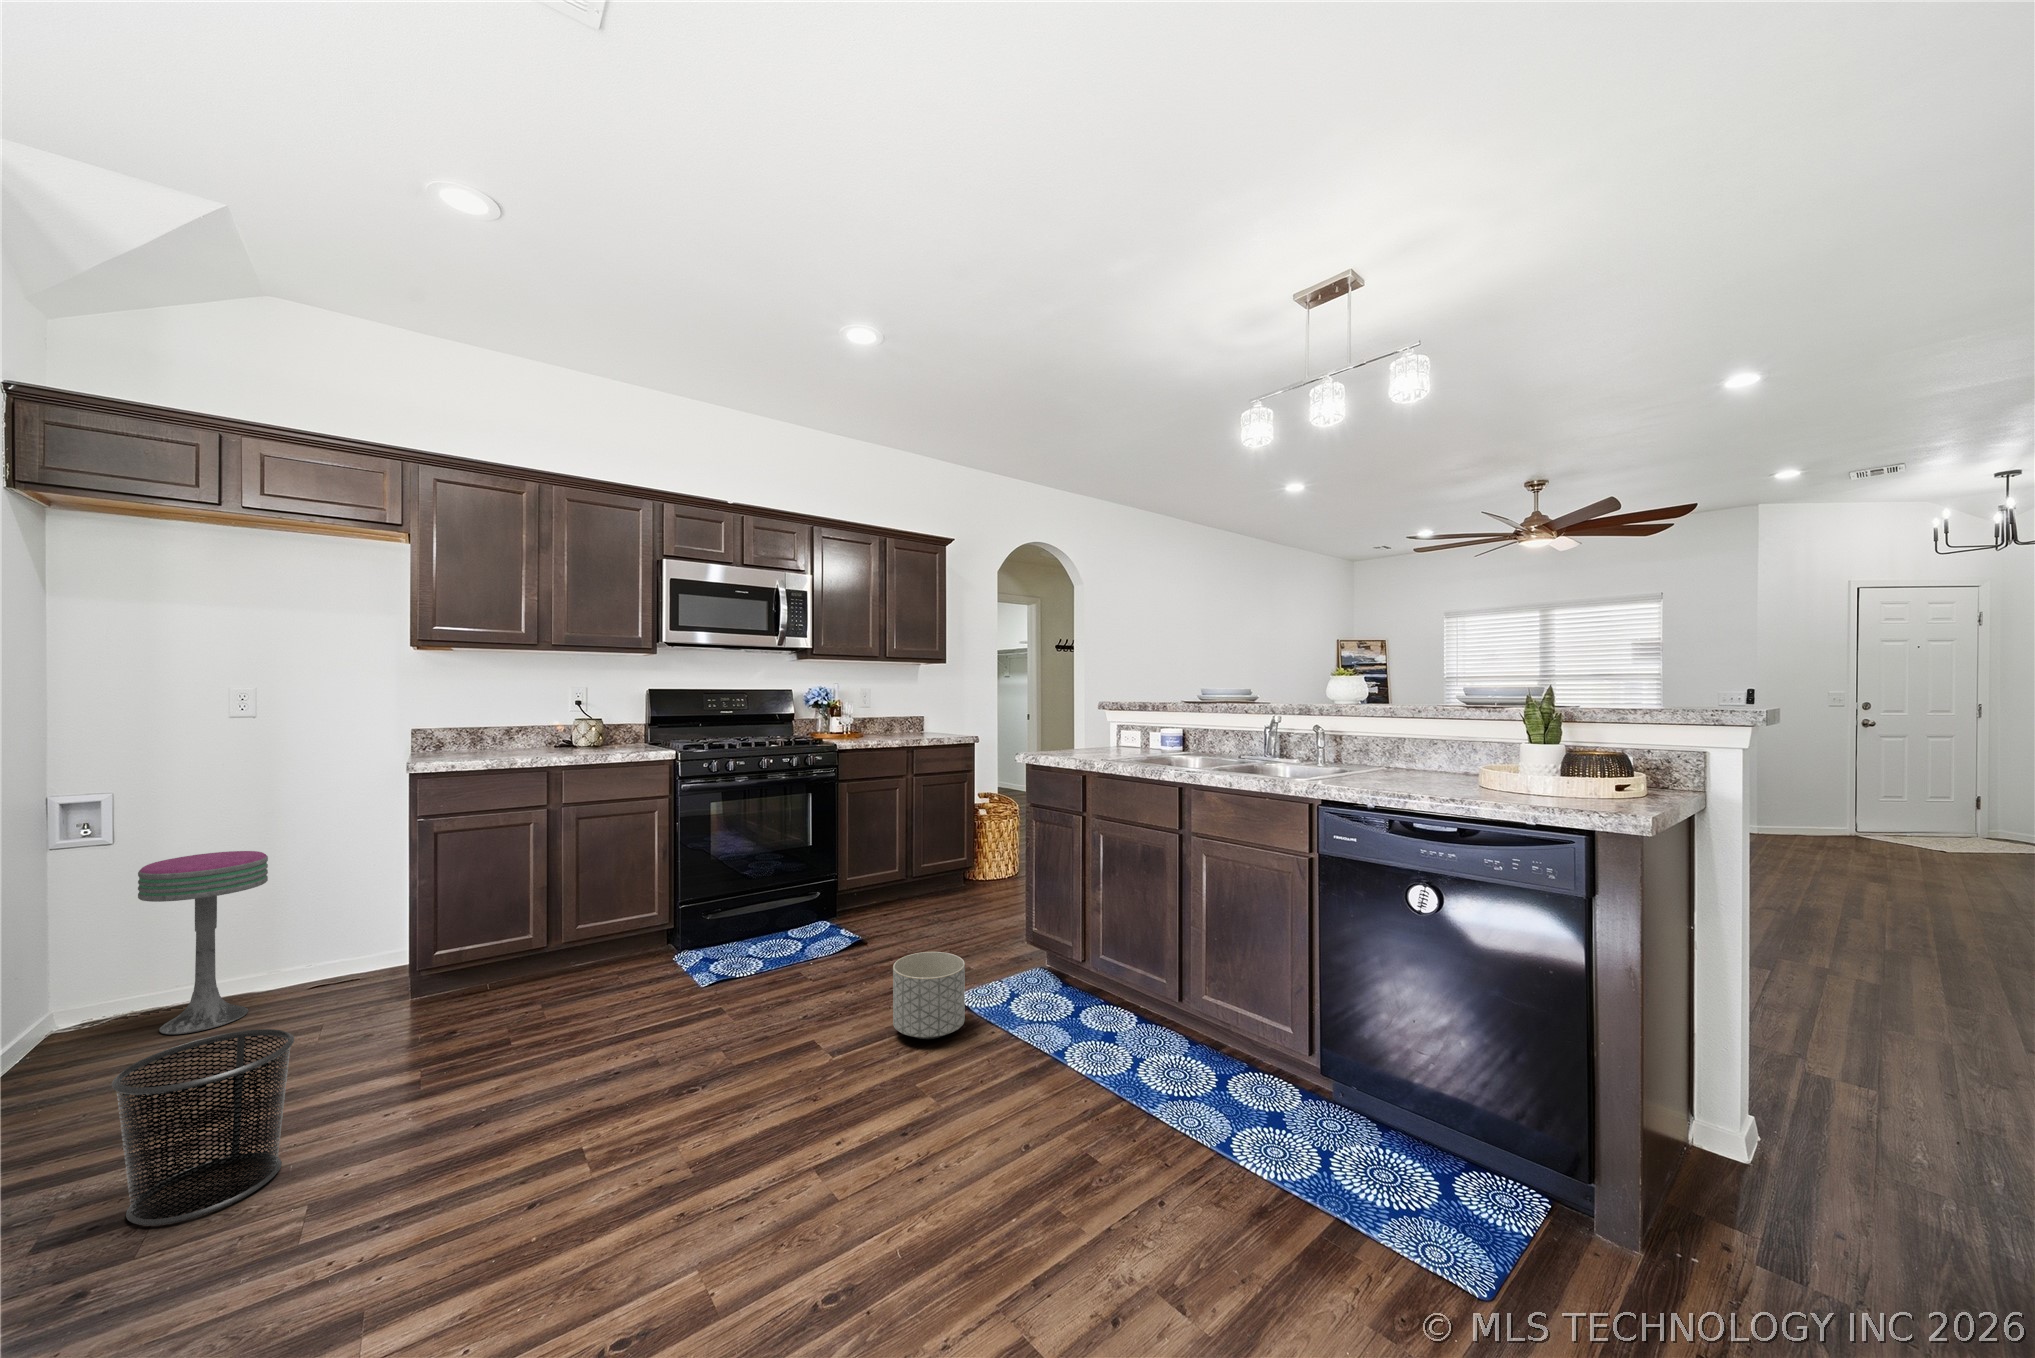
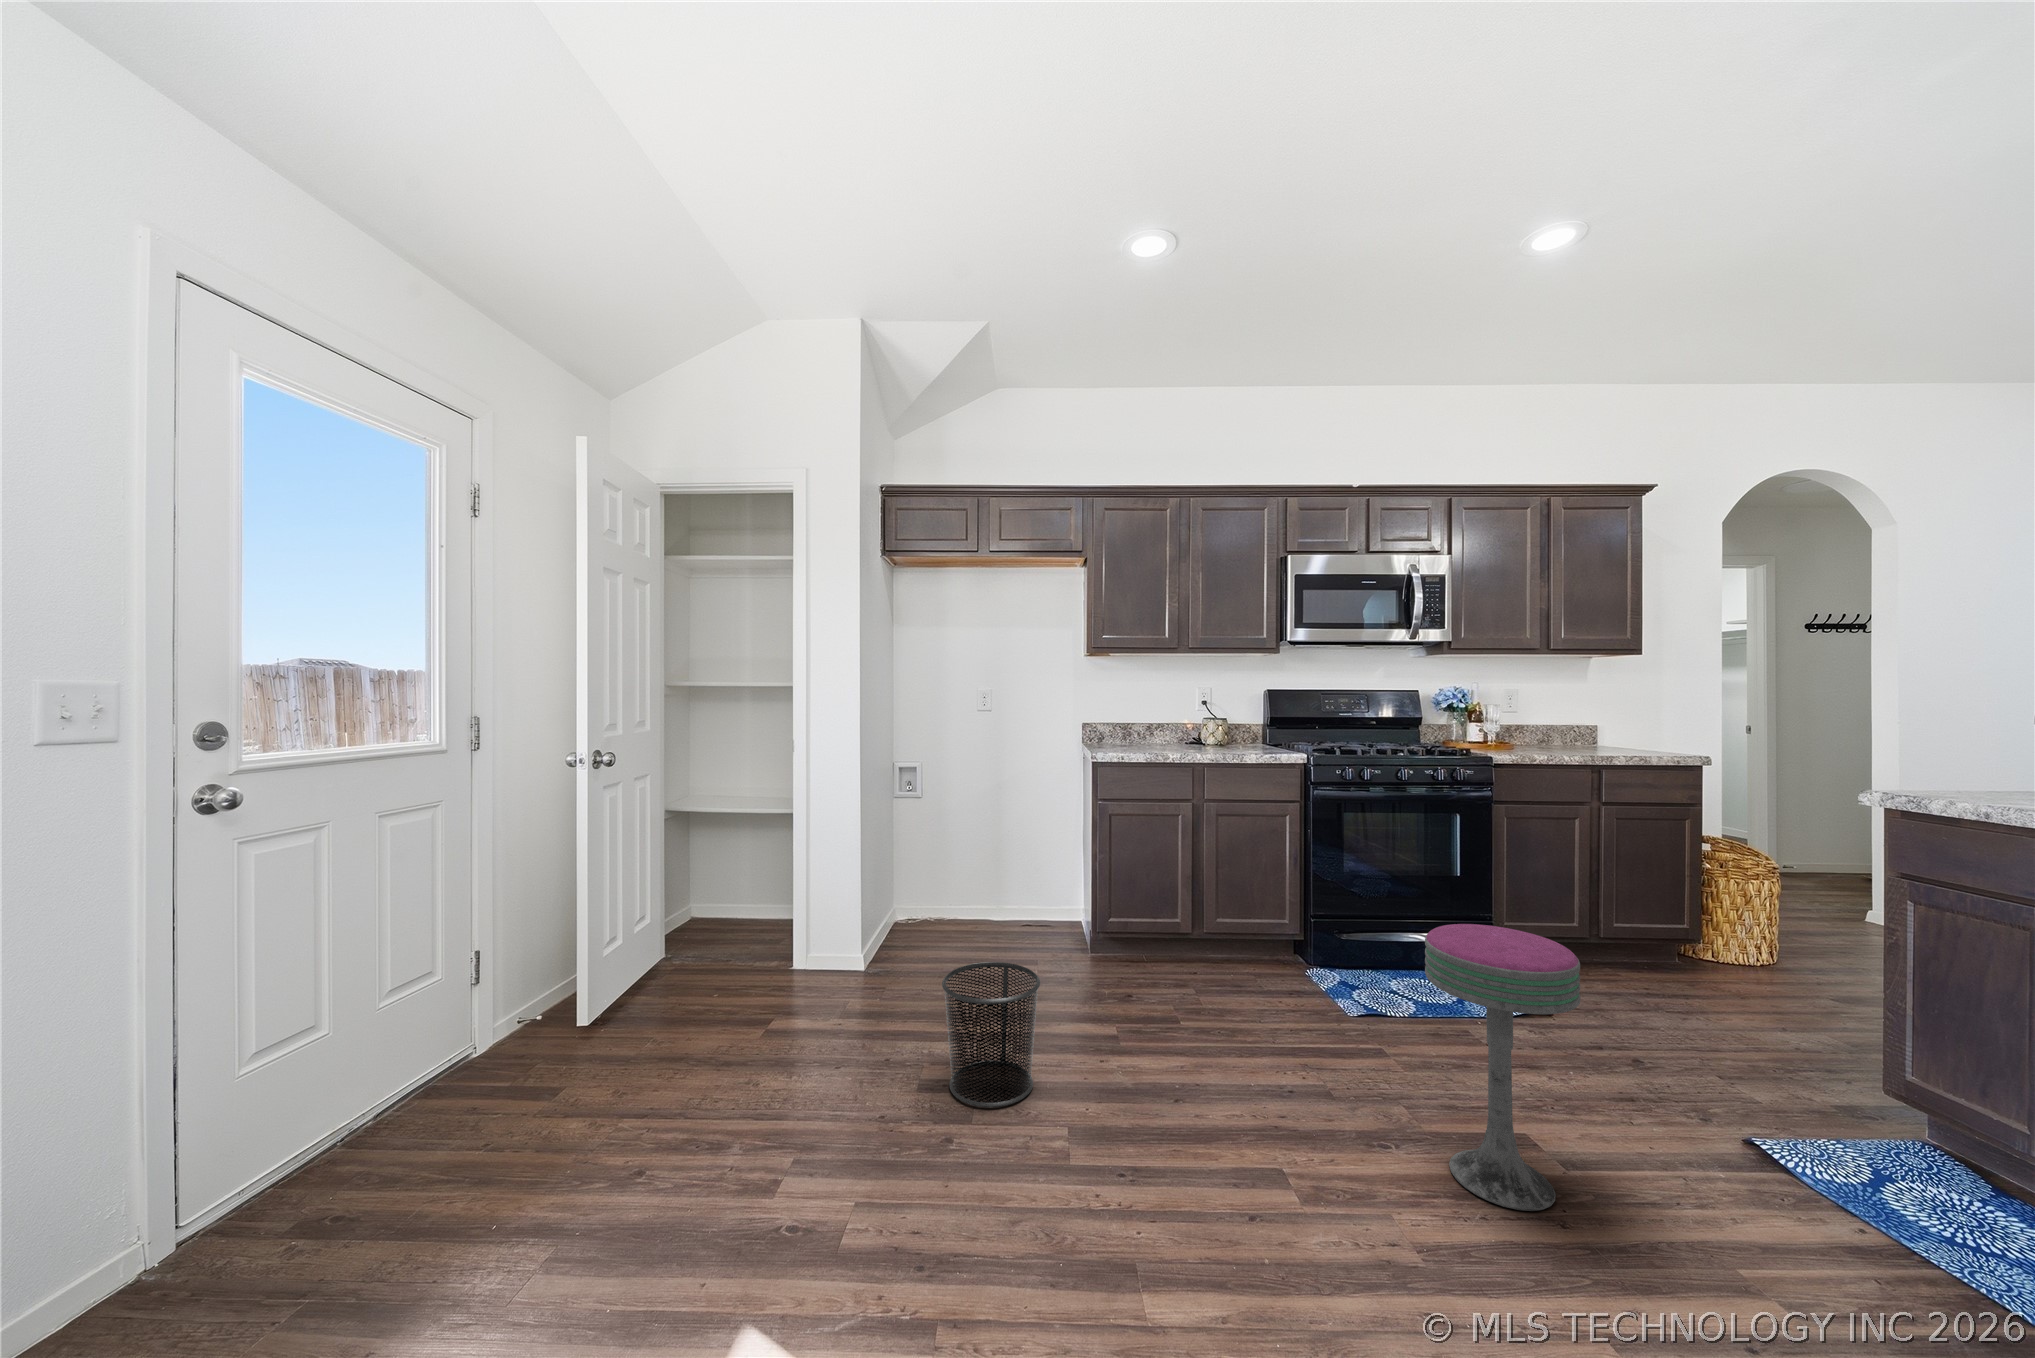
bar stool: present [138,851,268,1034] -> present [1425,924,1580,1211]
planter: present [893,952,965,1039] -> none [1647,1058,1787,1200]

